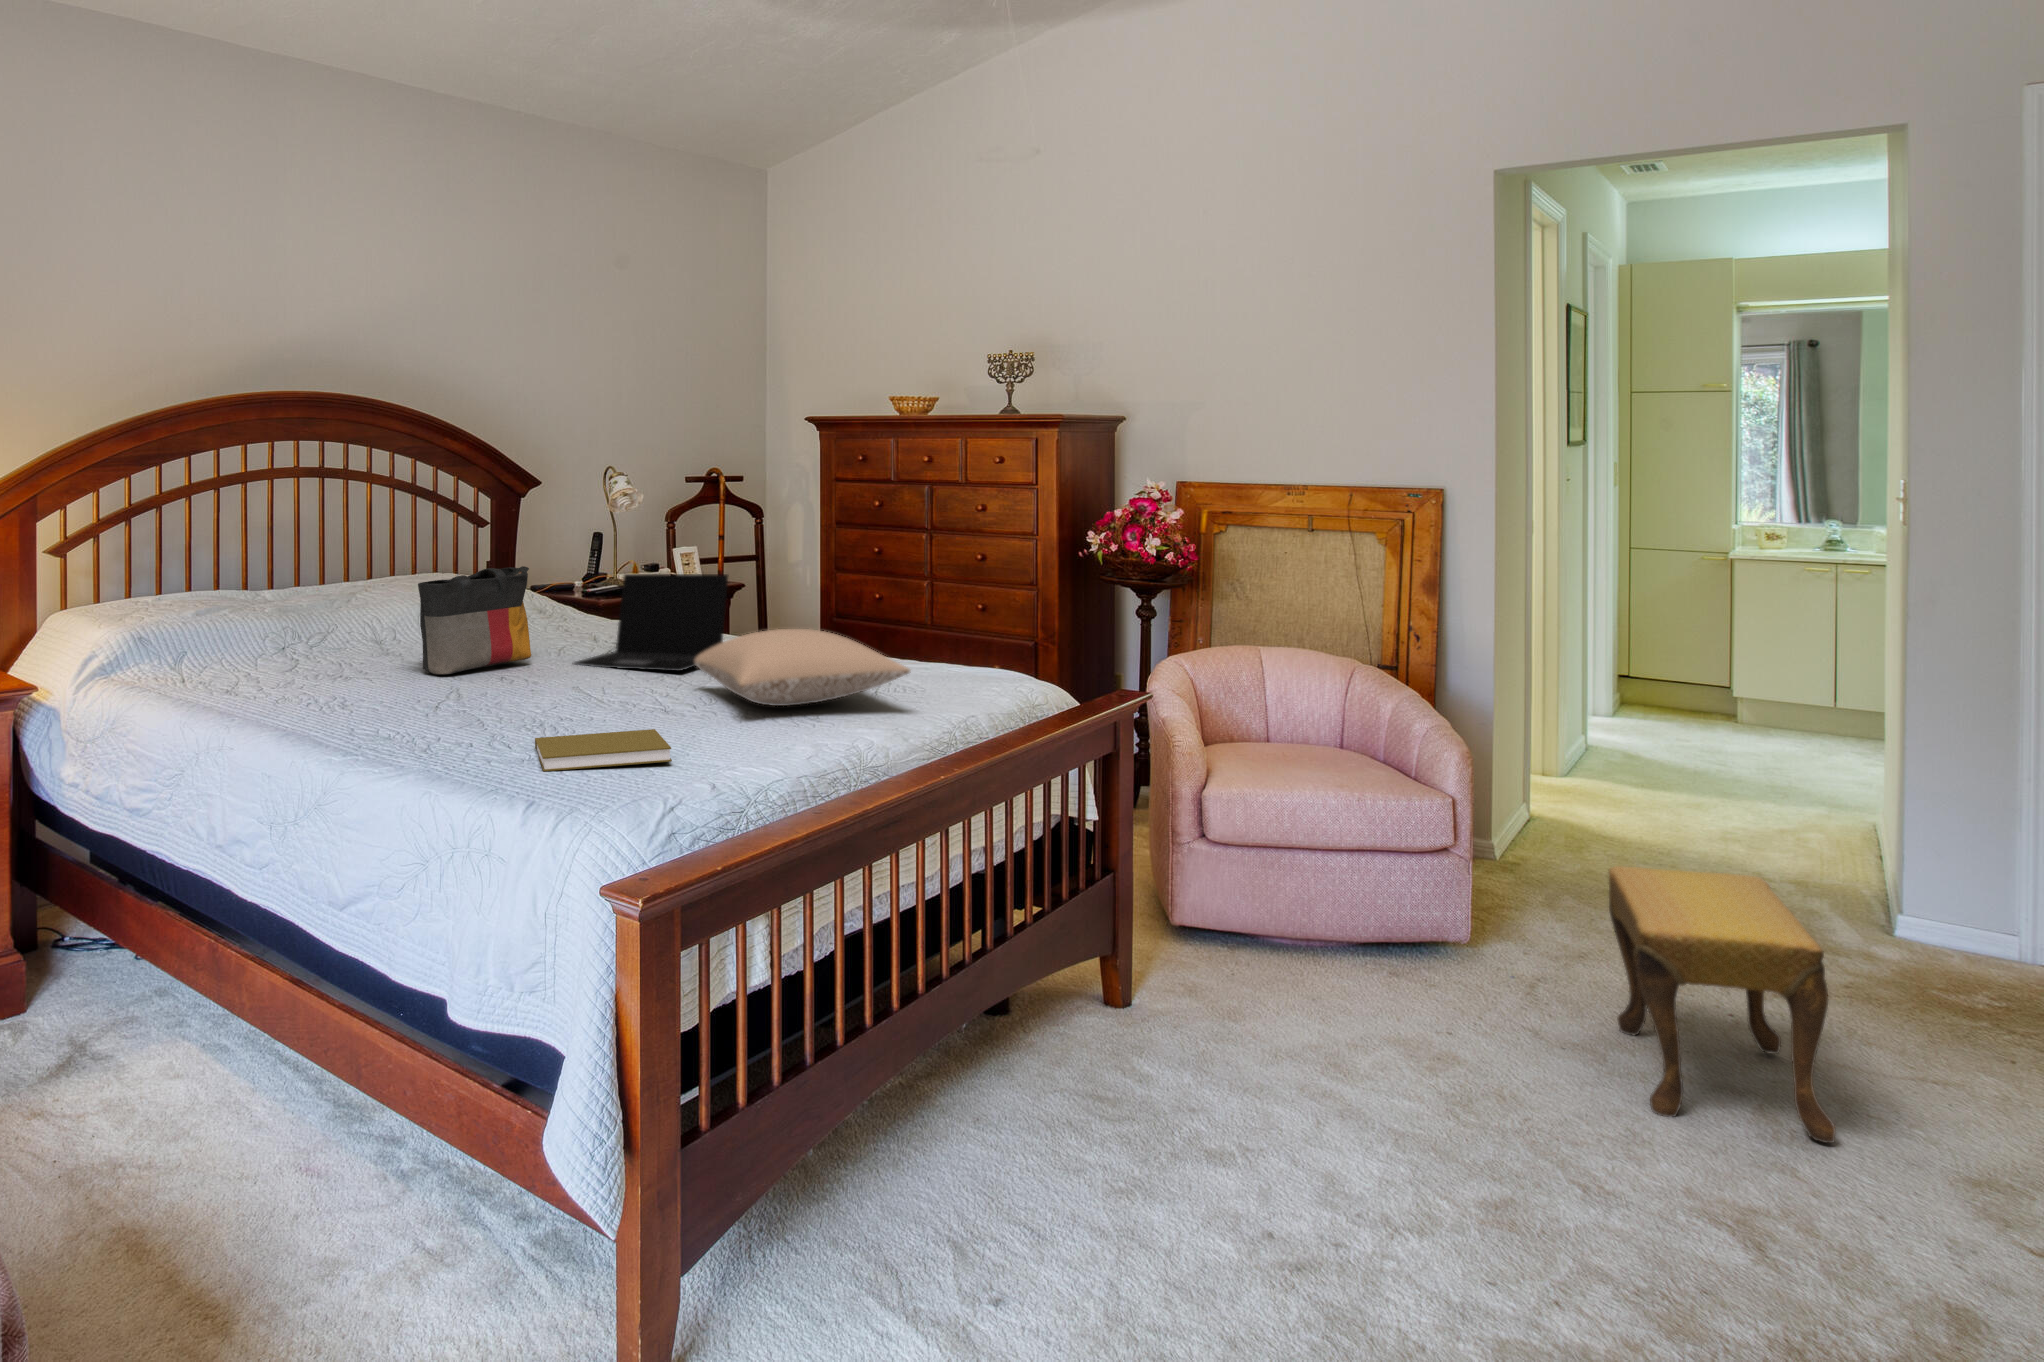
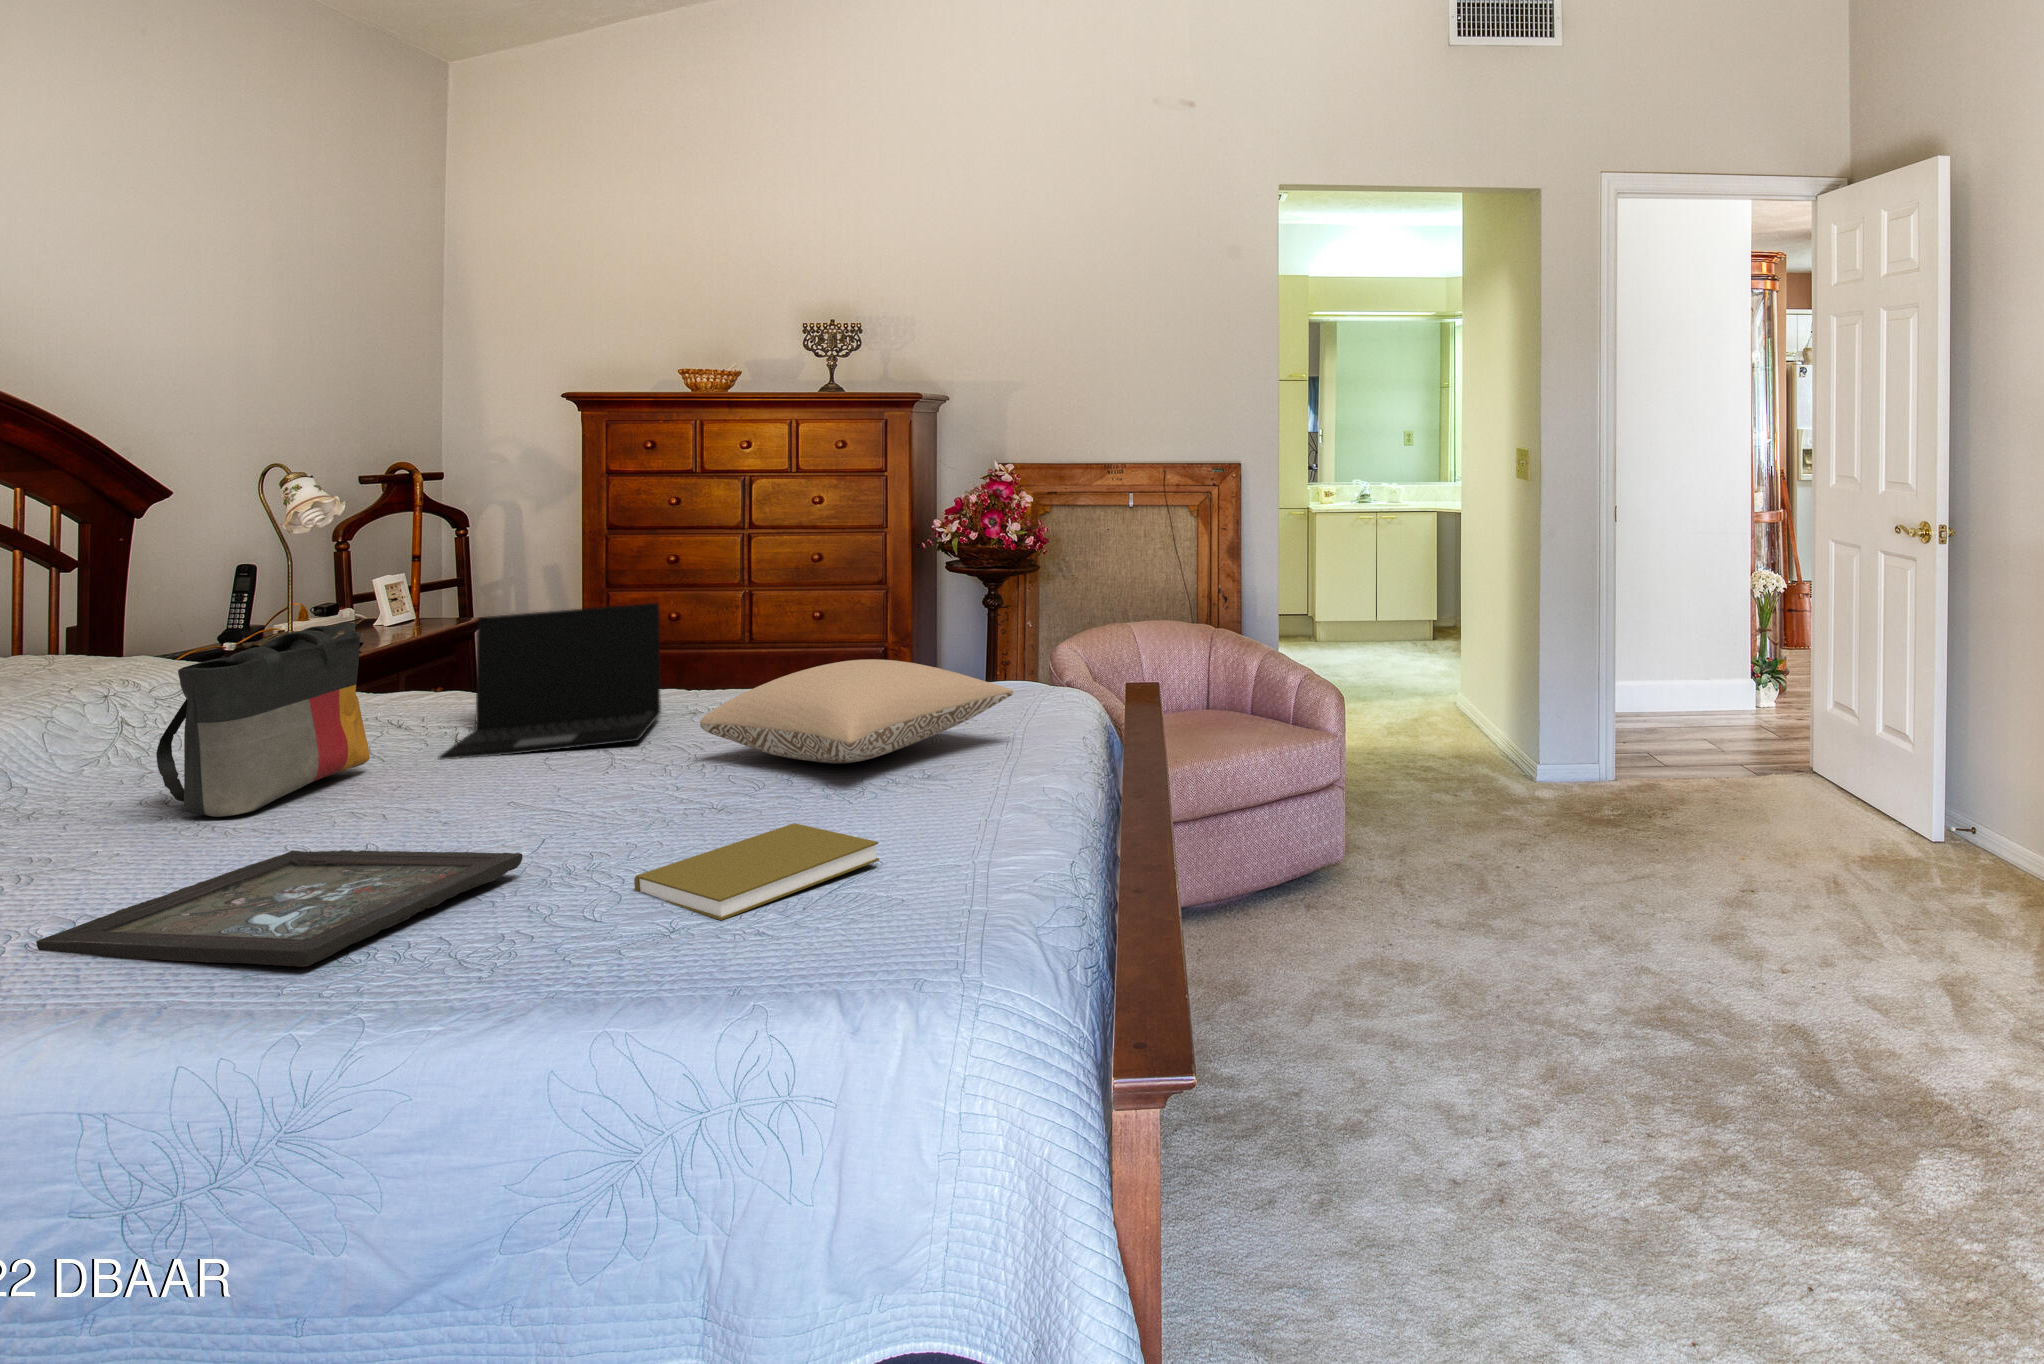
tray: none [290,694,501,745] -> present [36,850,523,966]
footstool: present [1609,866,1836,1143] -> none [1475,753,1654,957]

